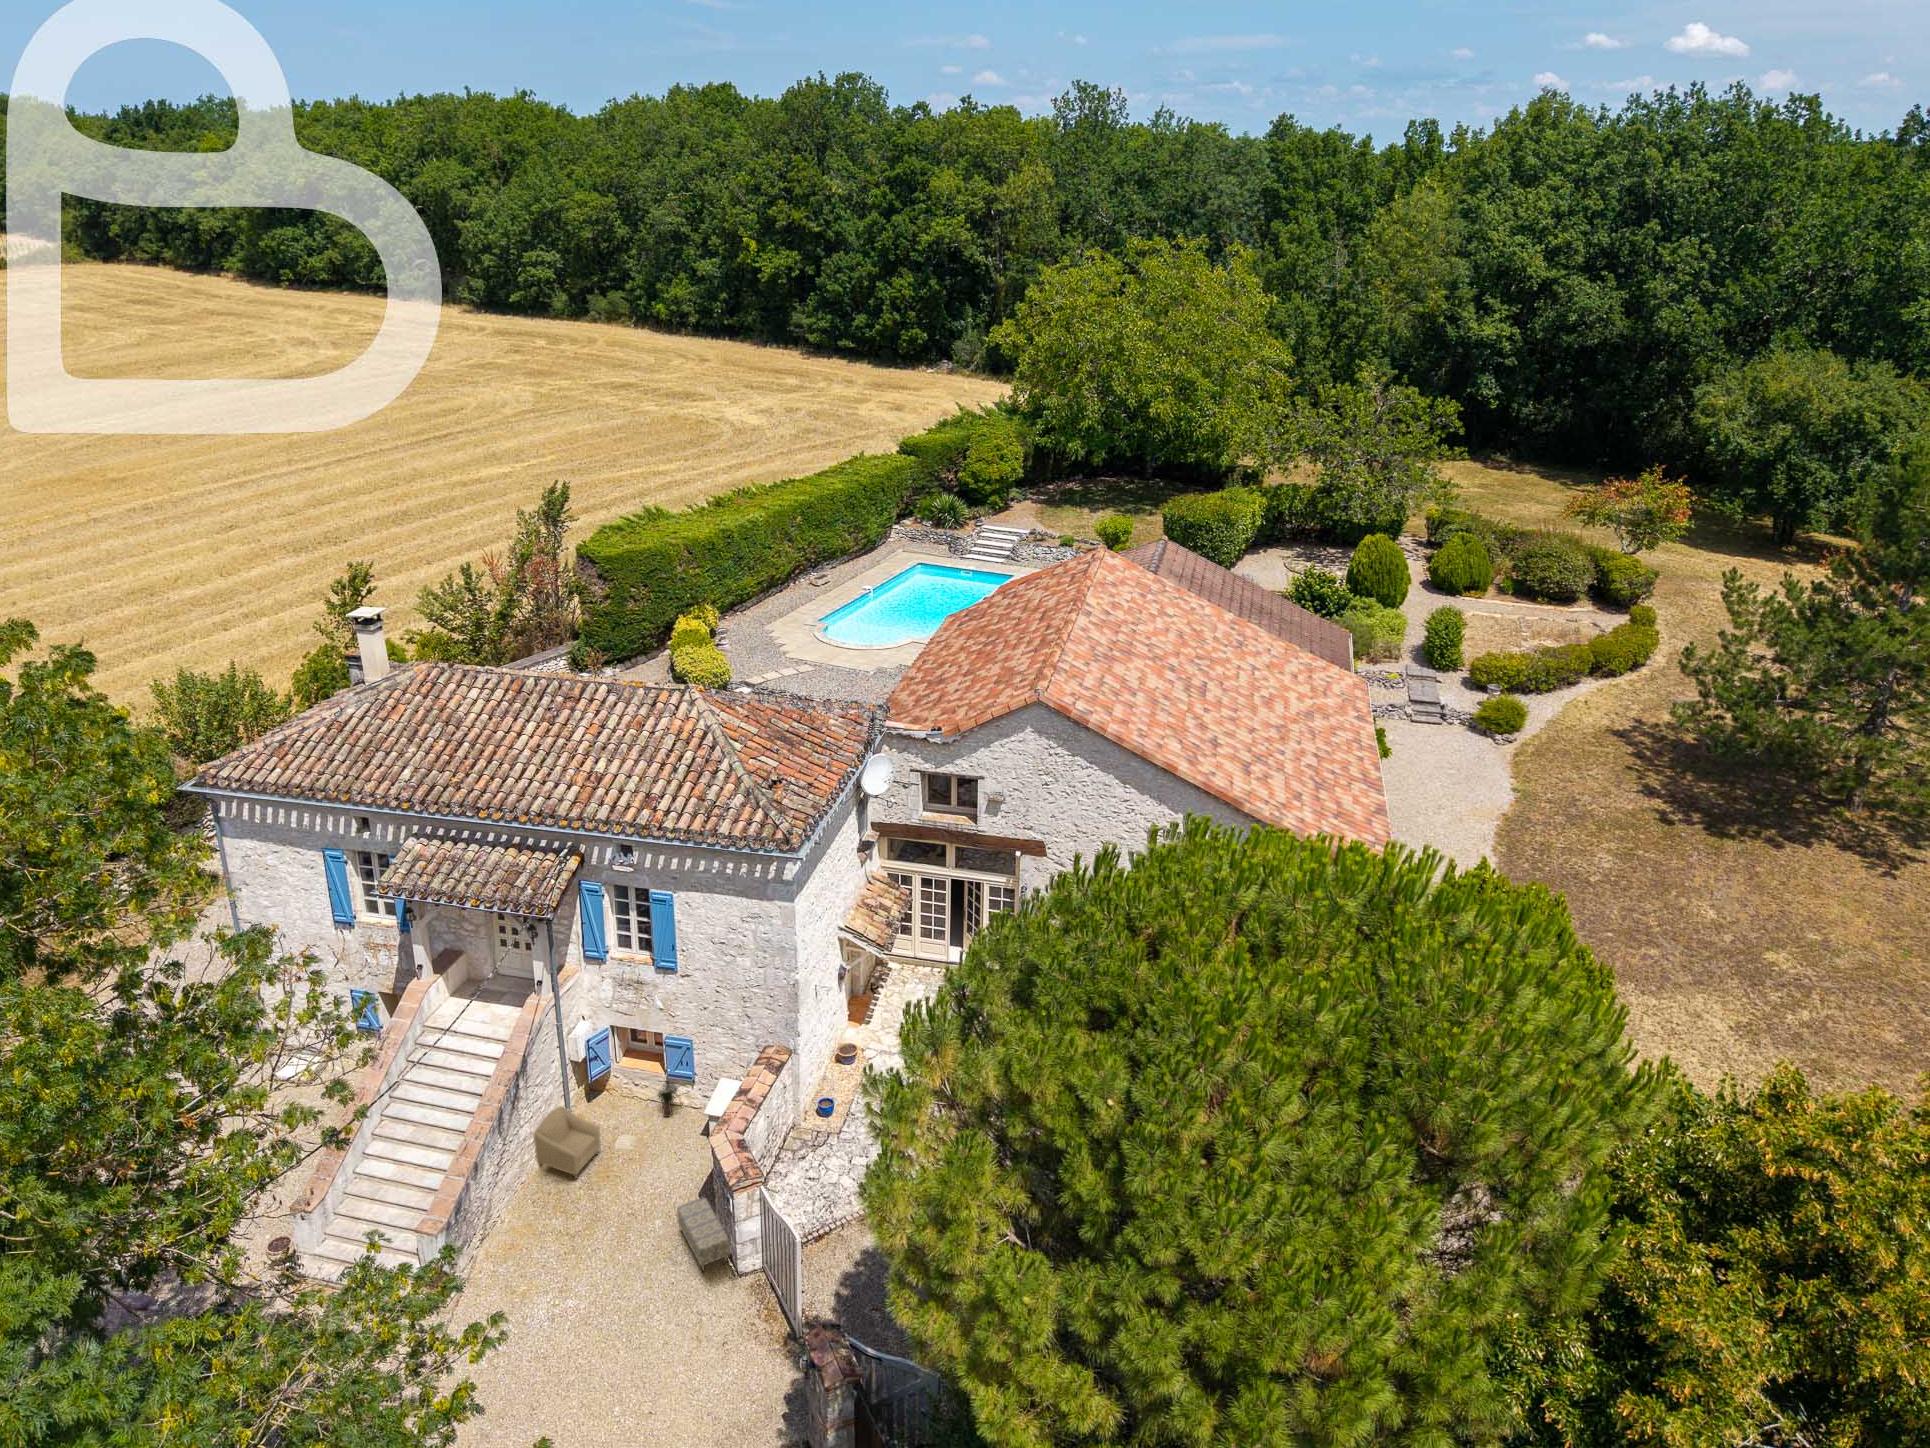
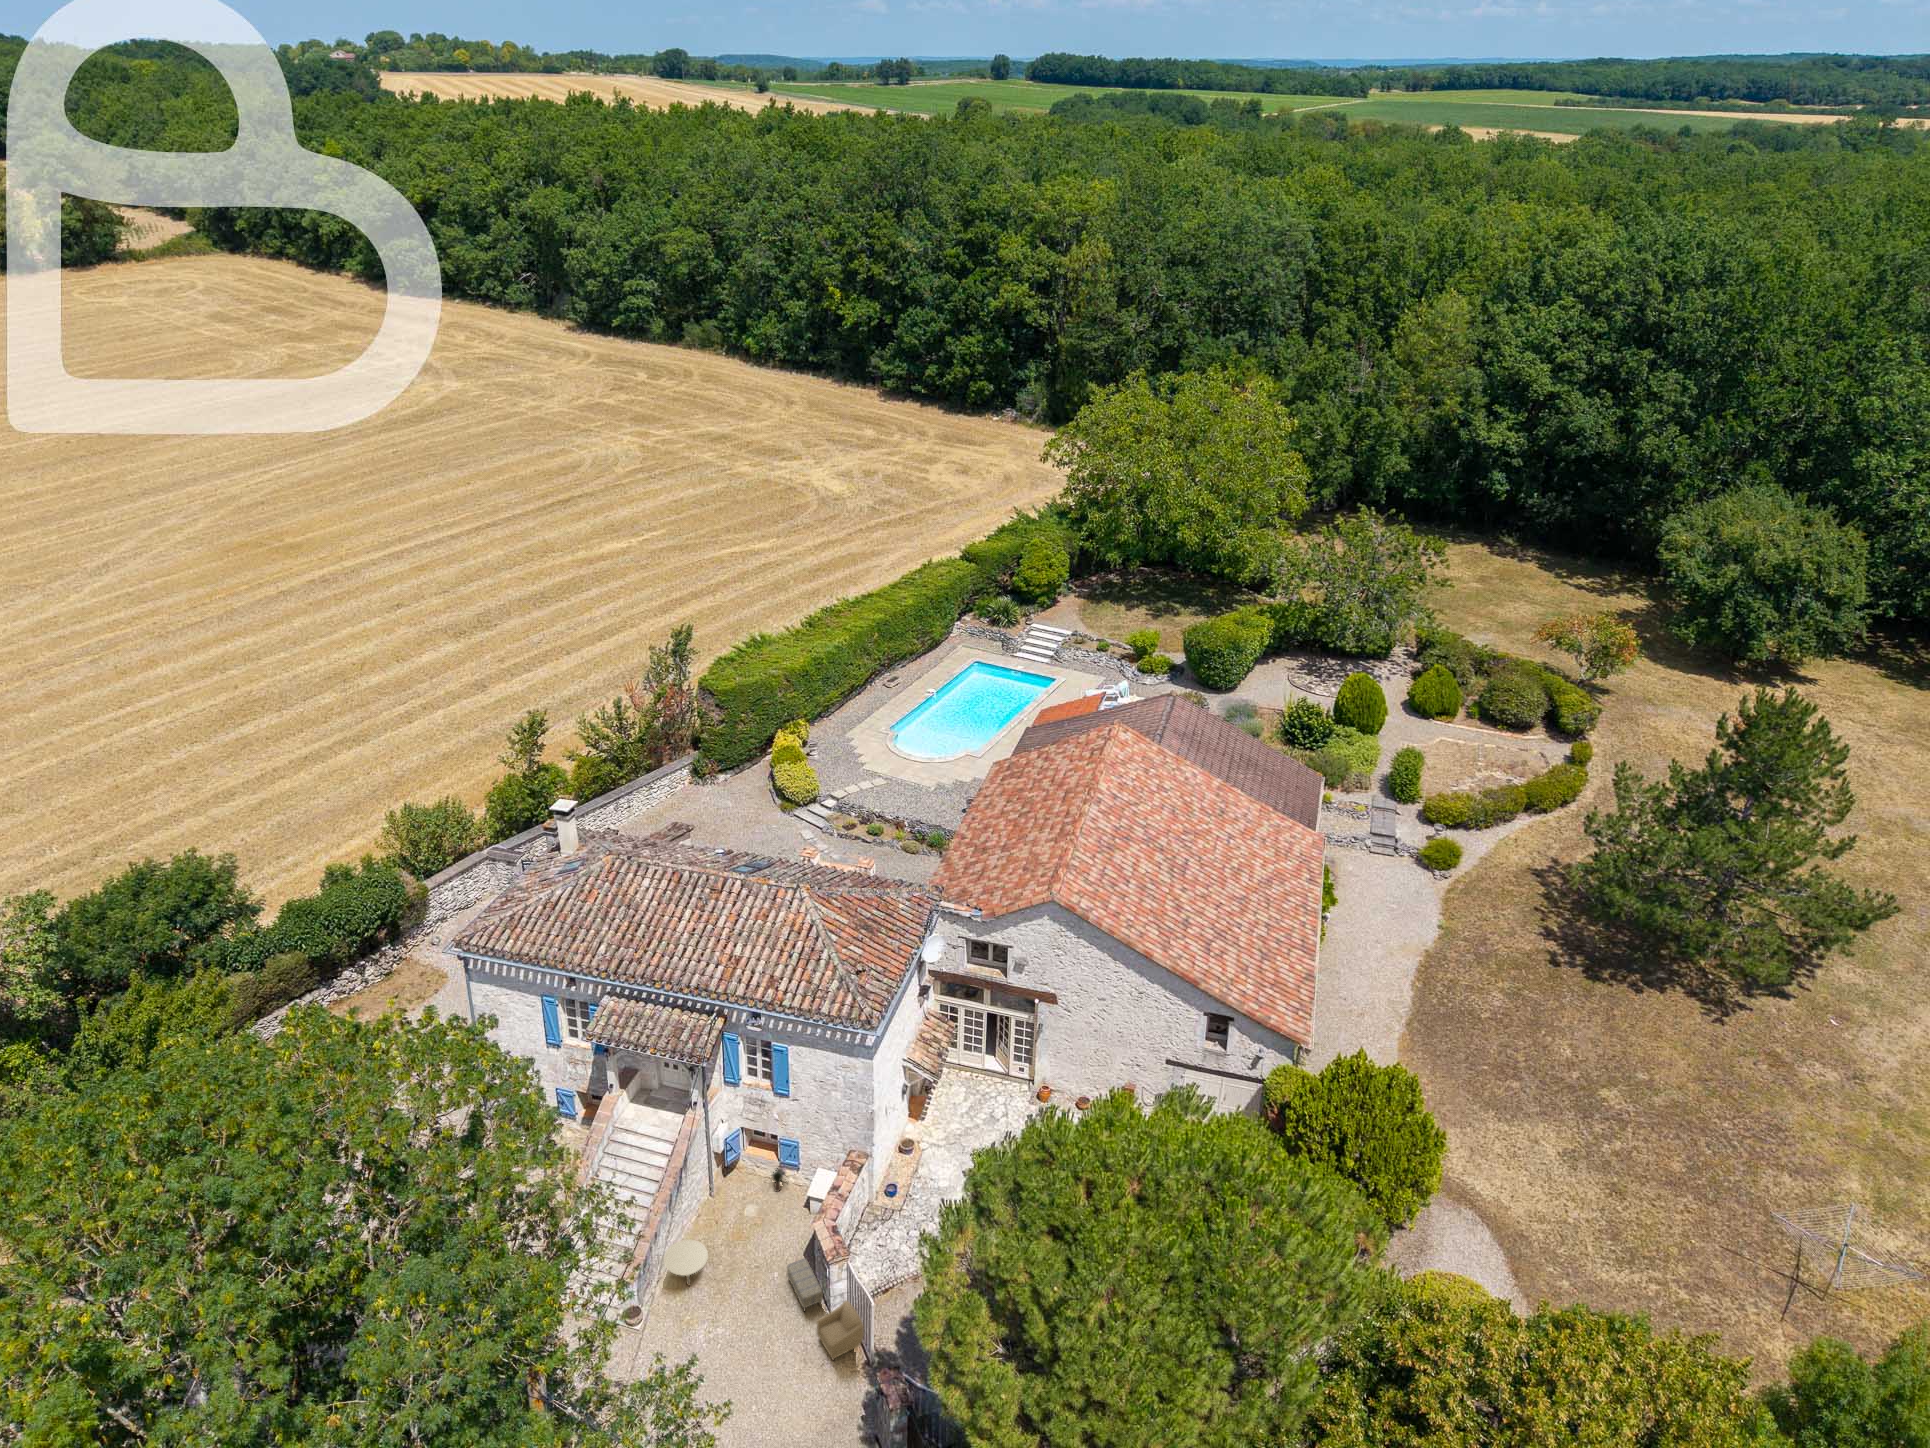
chair: present [534,1106,601,1178] -> present [817,1301,864,1360]
round table: none [495,1181,561,1245] -> present [664,1239,708,1286]

